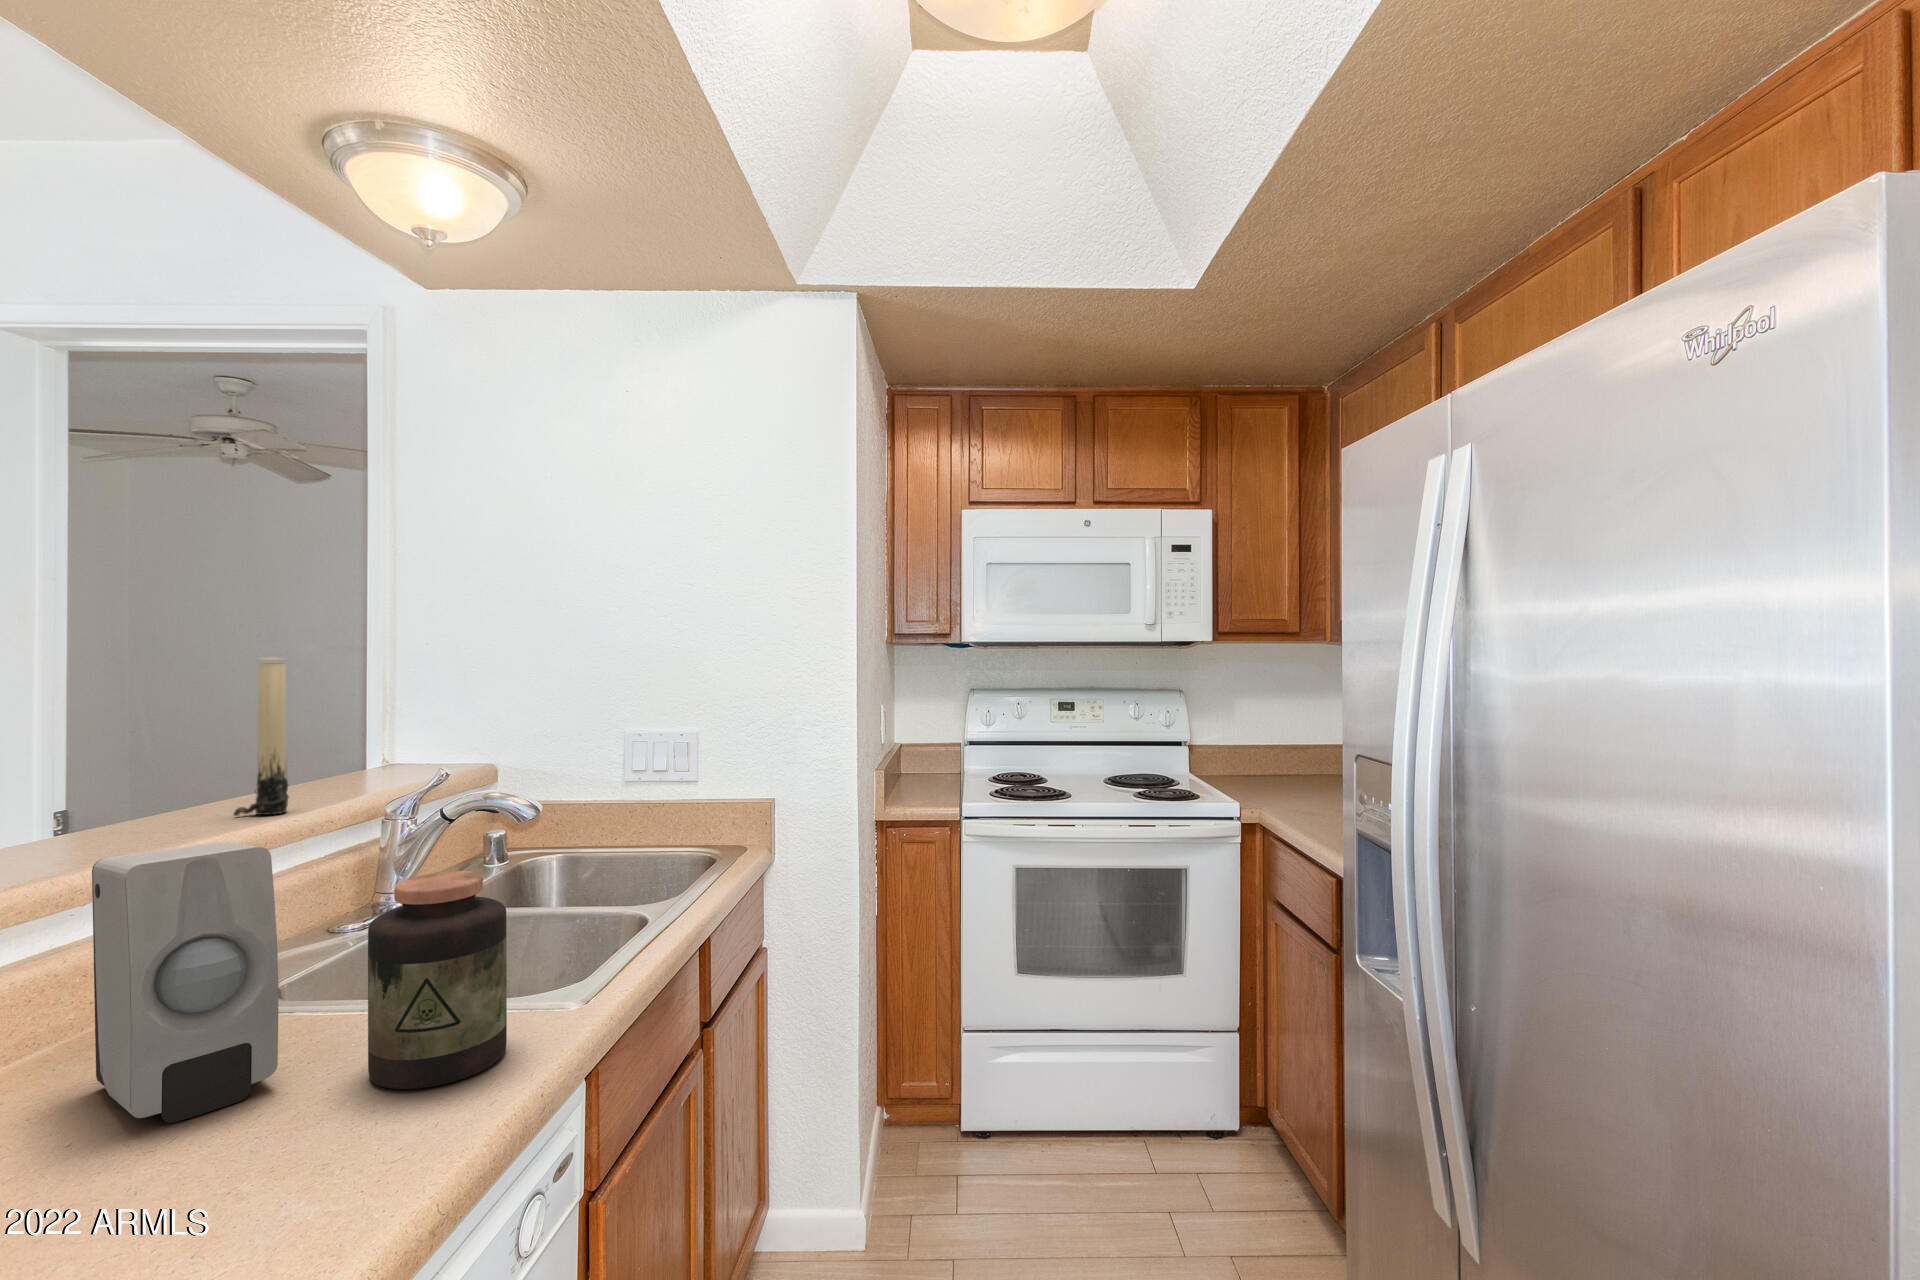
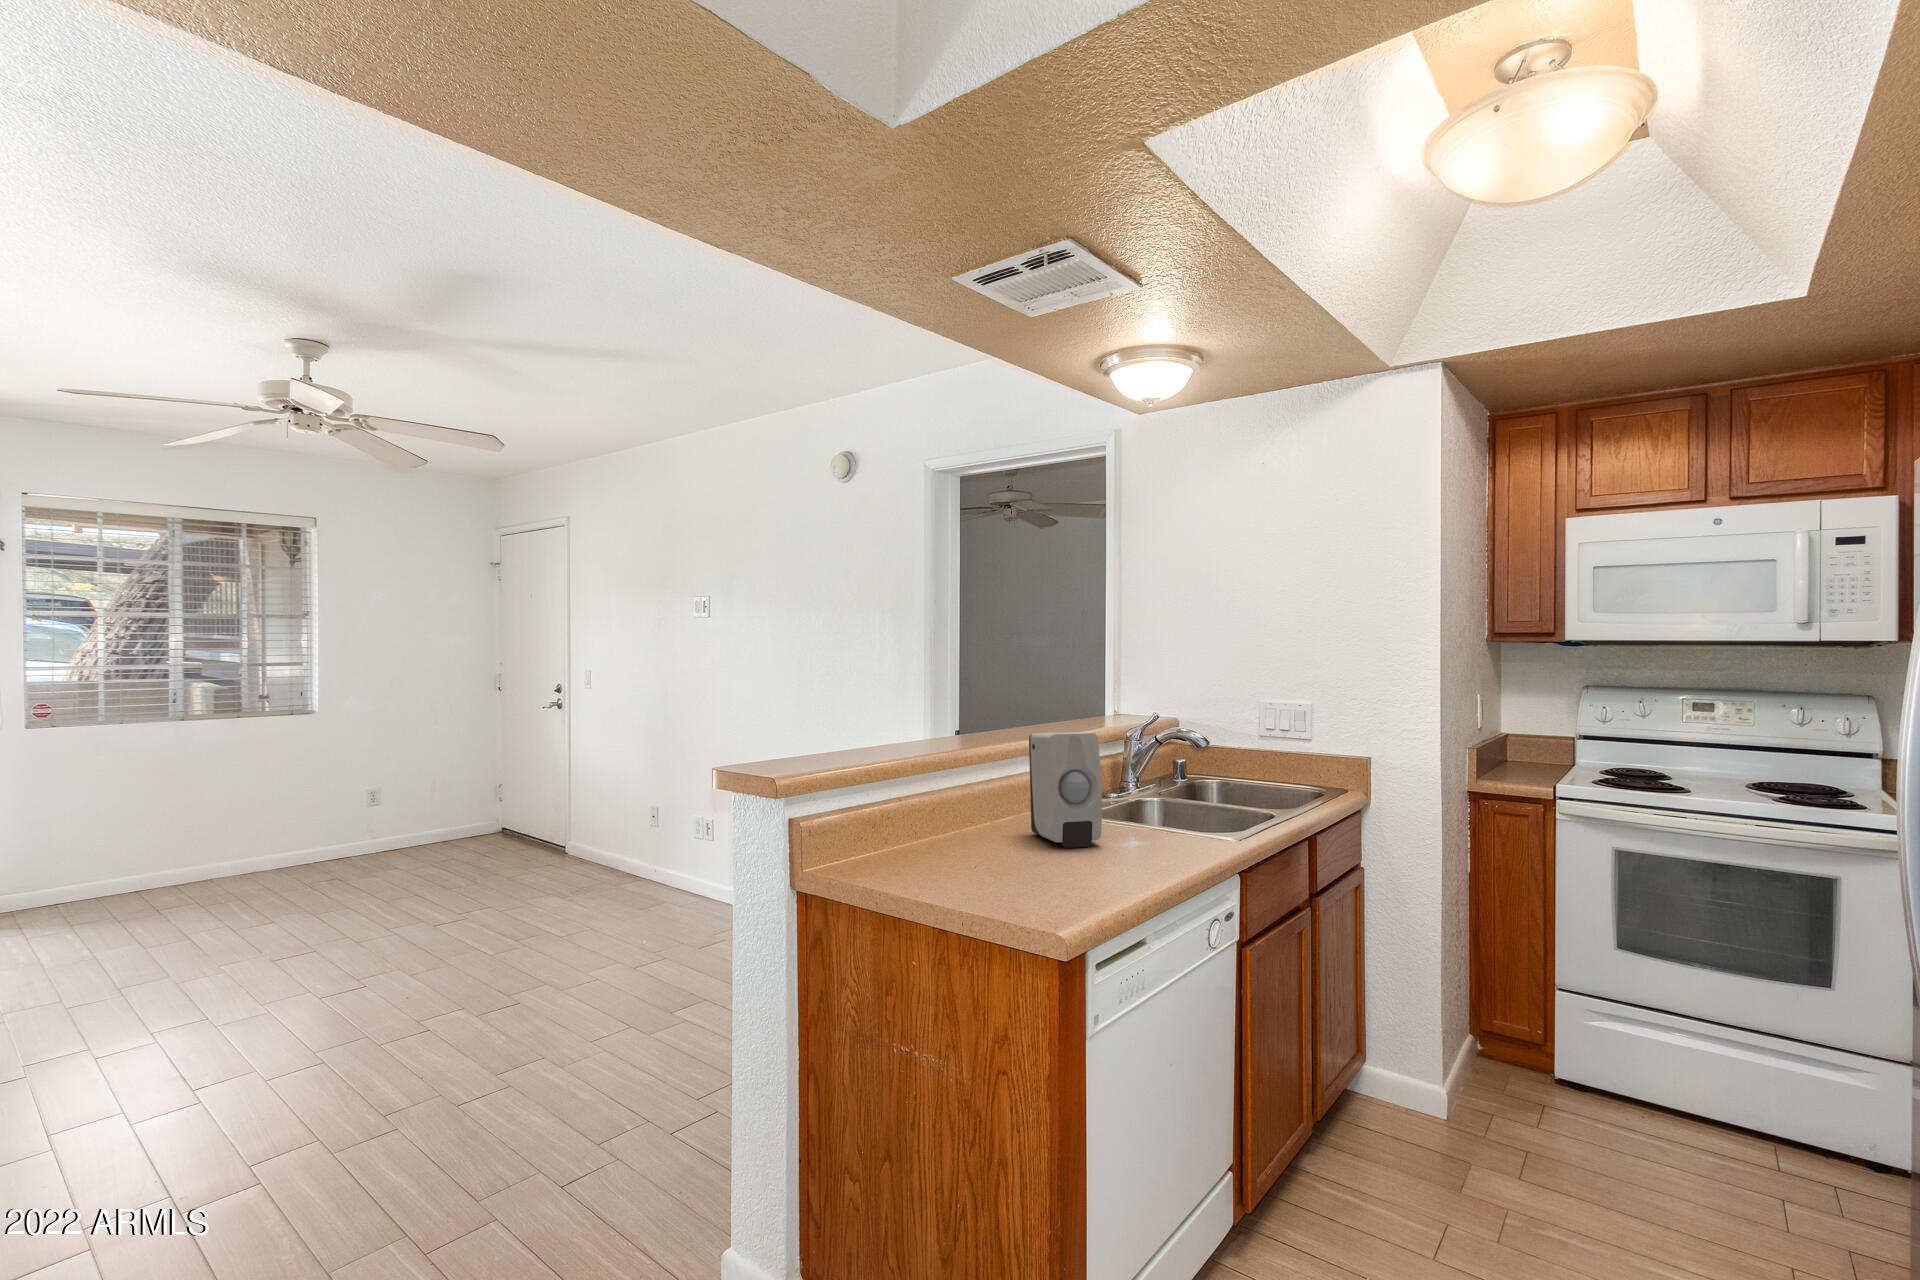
candle: present [234,658,289,816] -> none [1055,647,1079,731]
jar: present [368,871,507,1089] -> none [1138,756,1200,857]

